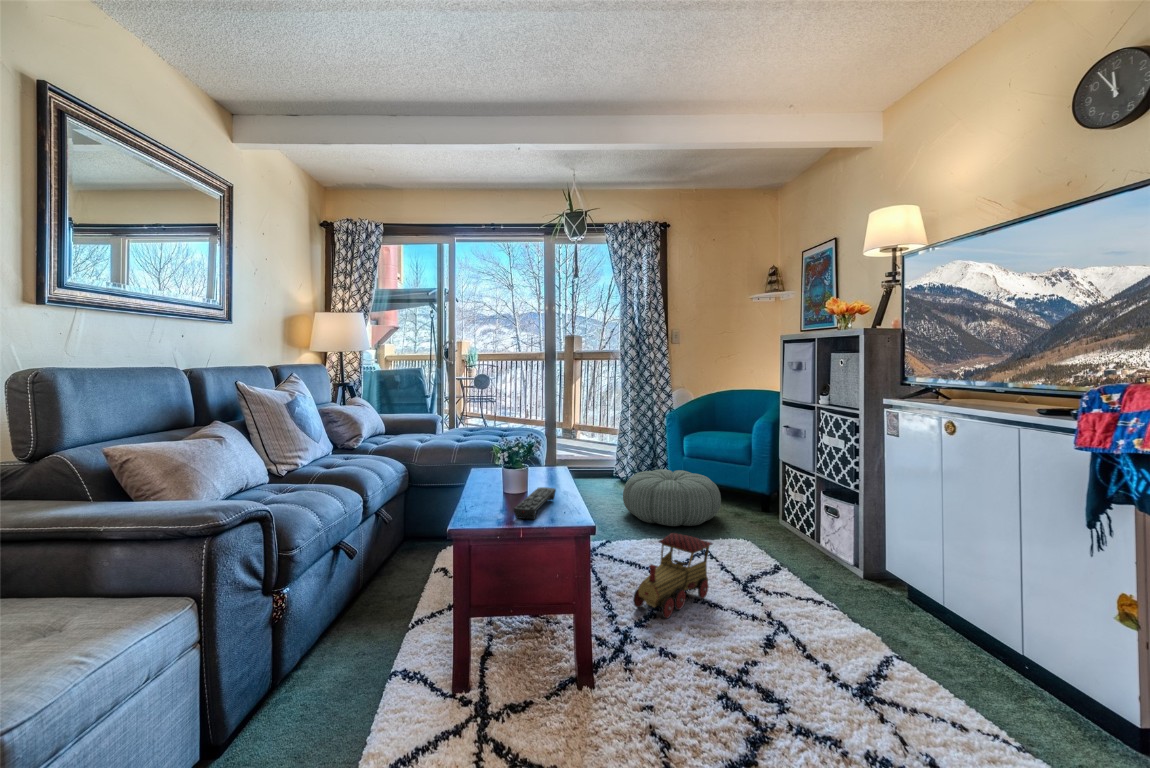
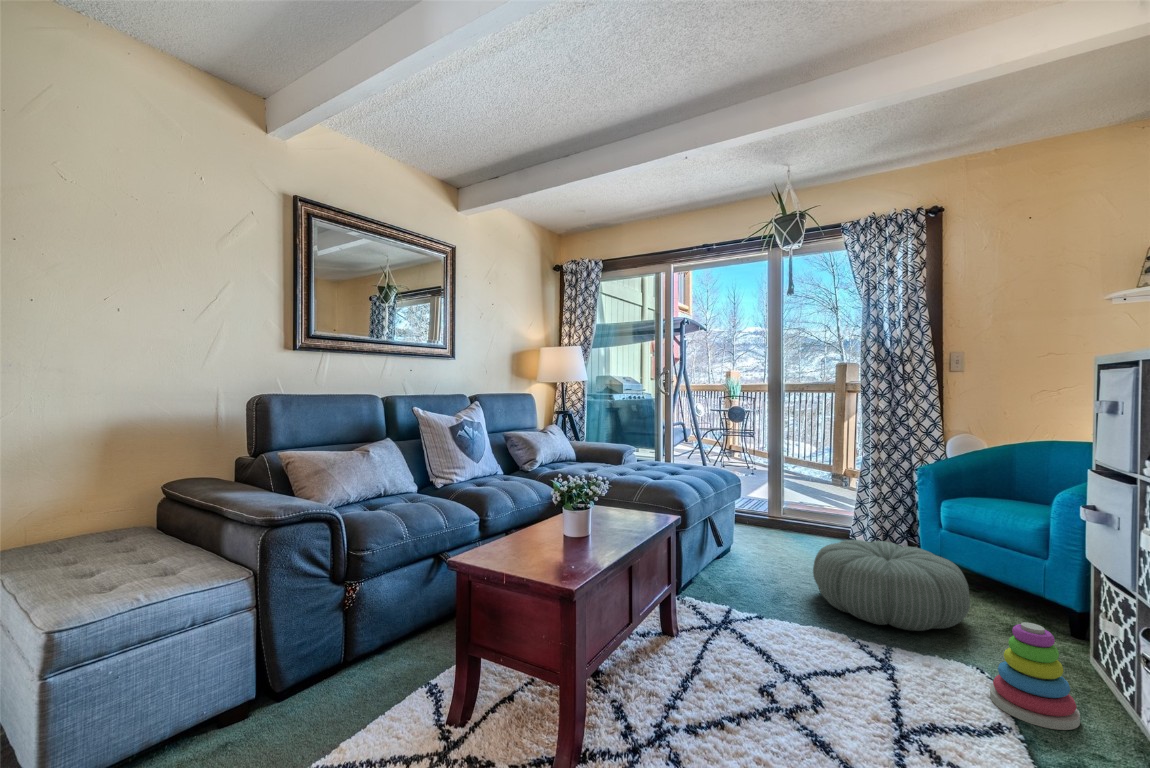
remote control: present [514,487,556,519] -> none [512,528,593,560]
stacking toy: none [755,502,799,560] -> present [990,622,1080,730]
toy train: present [633,533,712,619] -> none [699,624,838,738]

